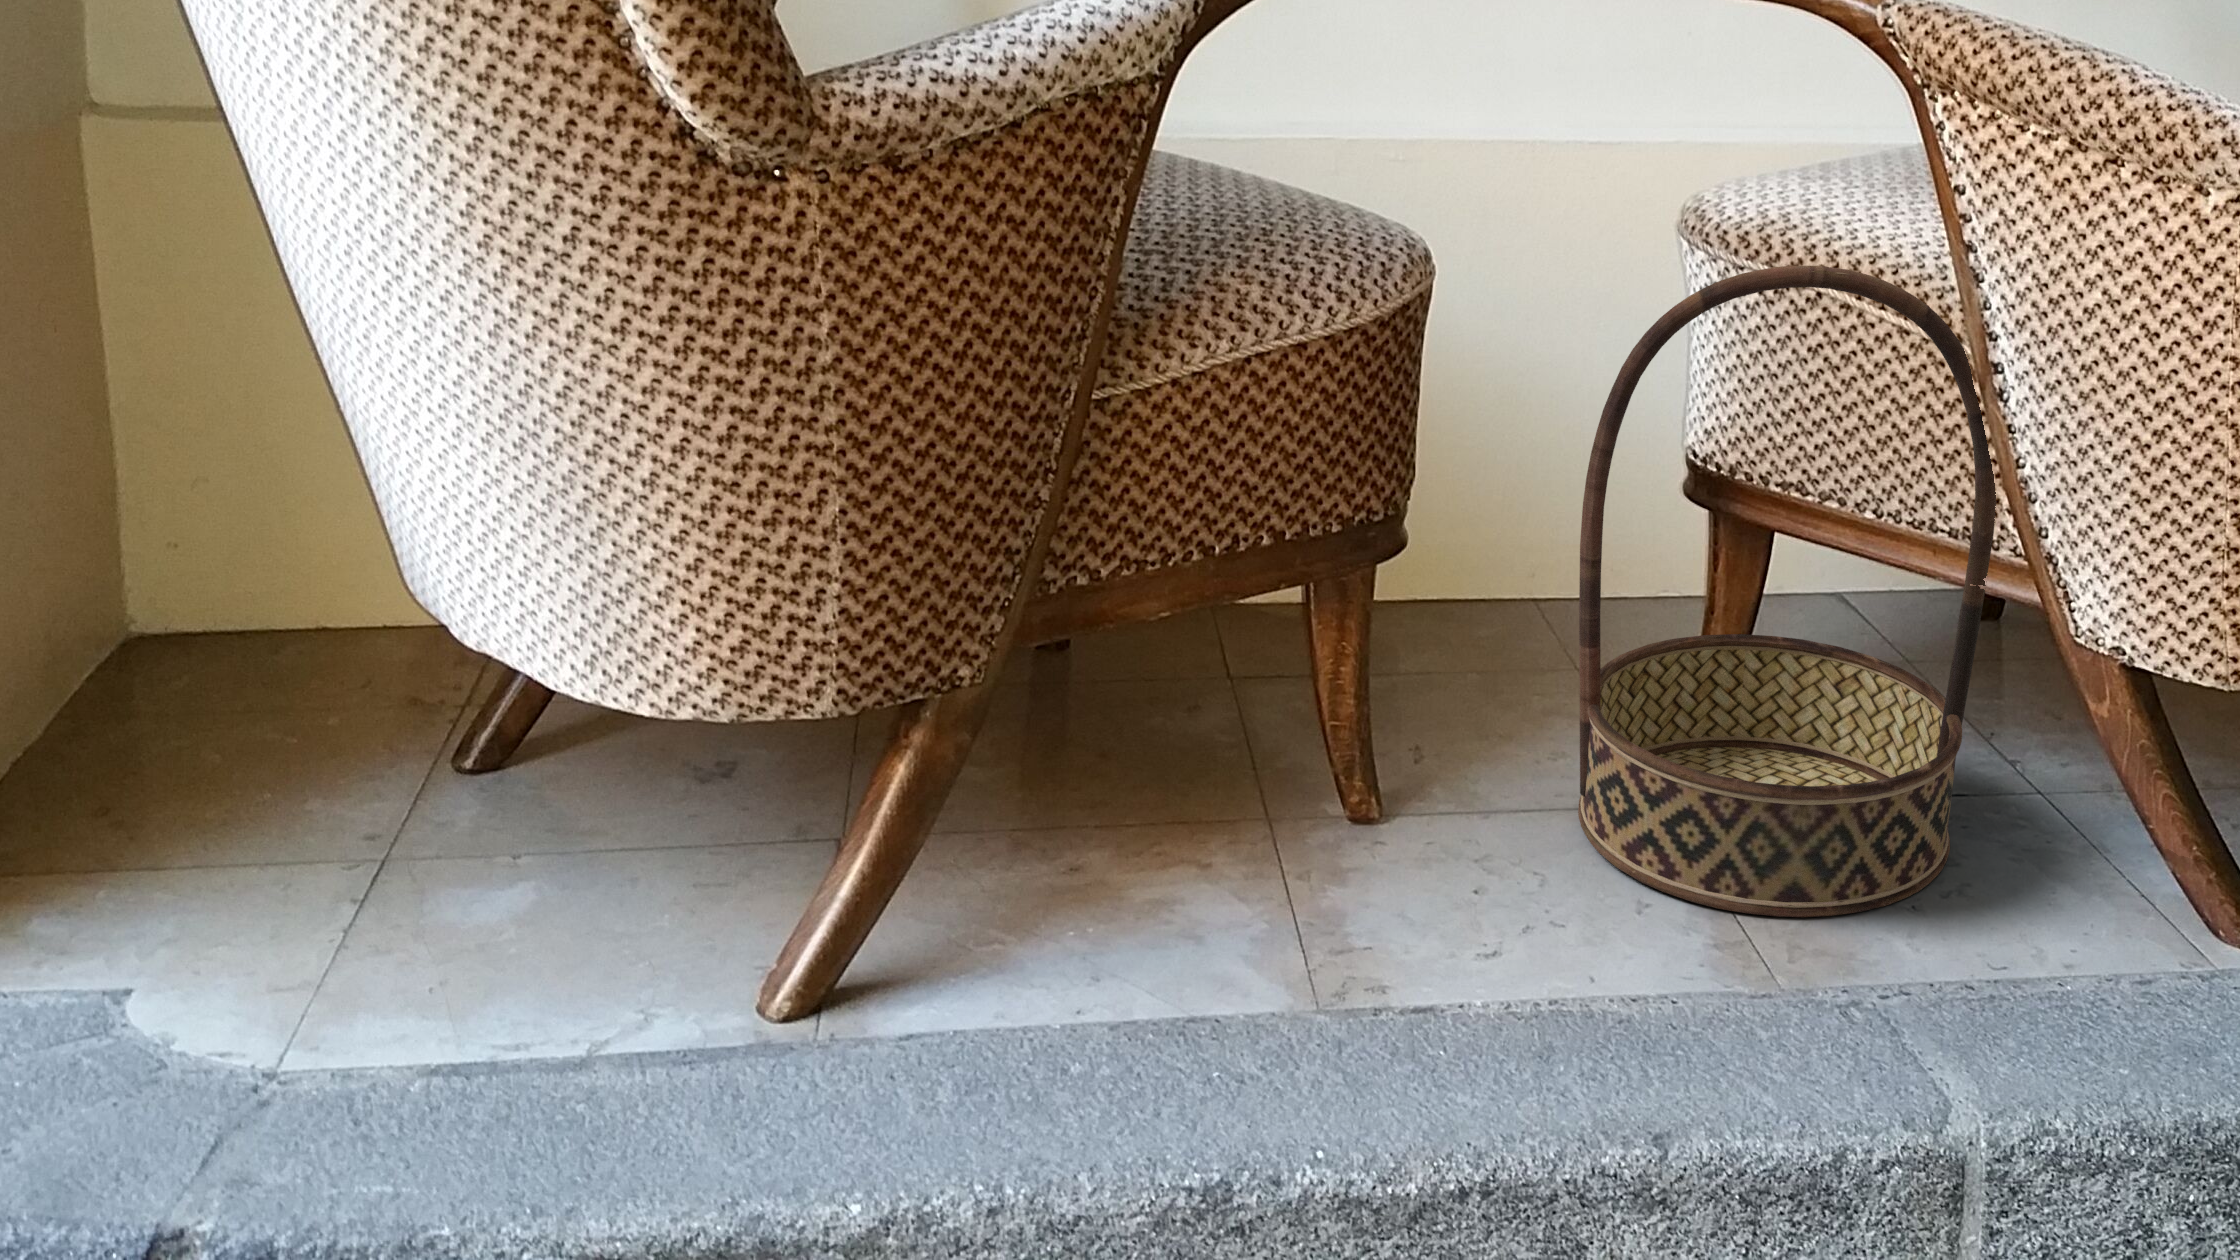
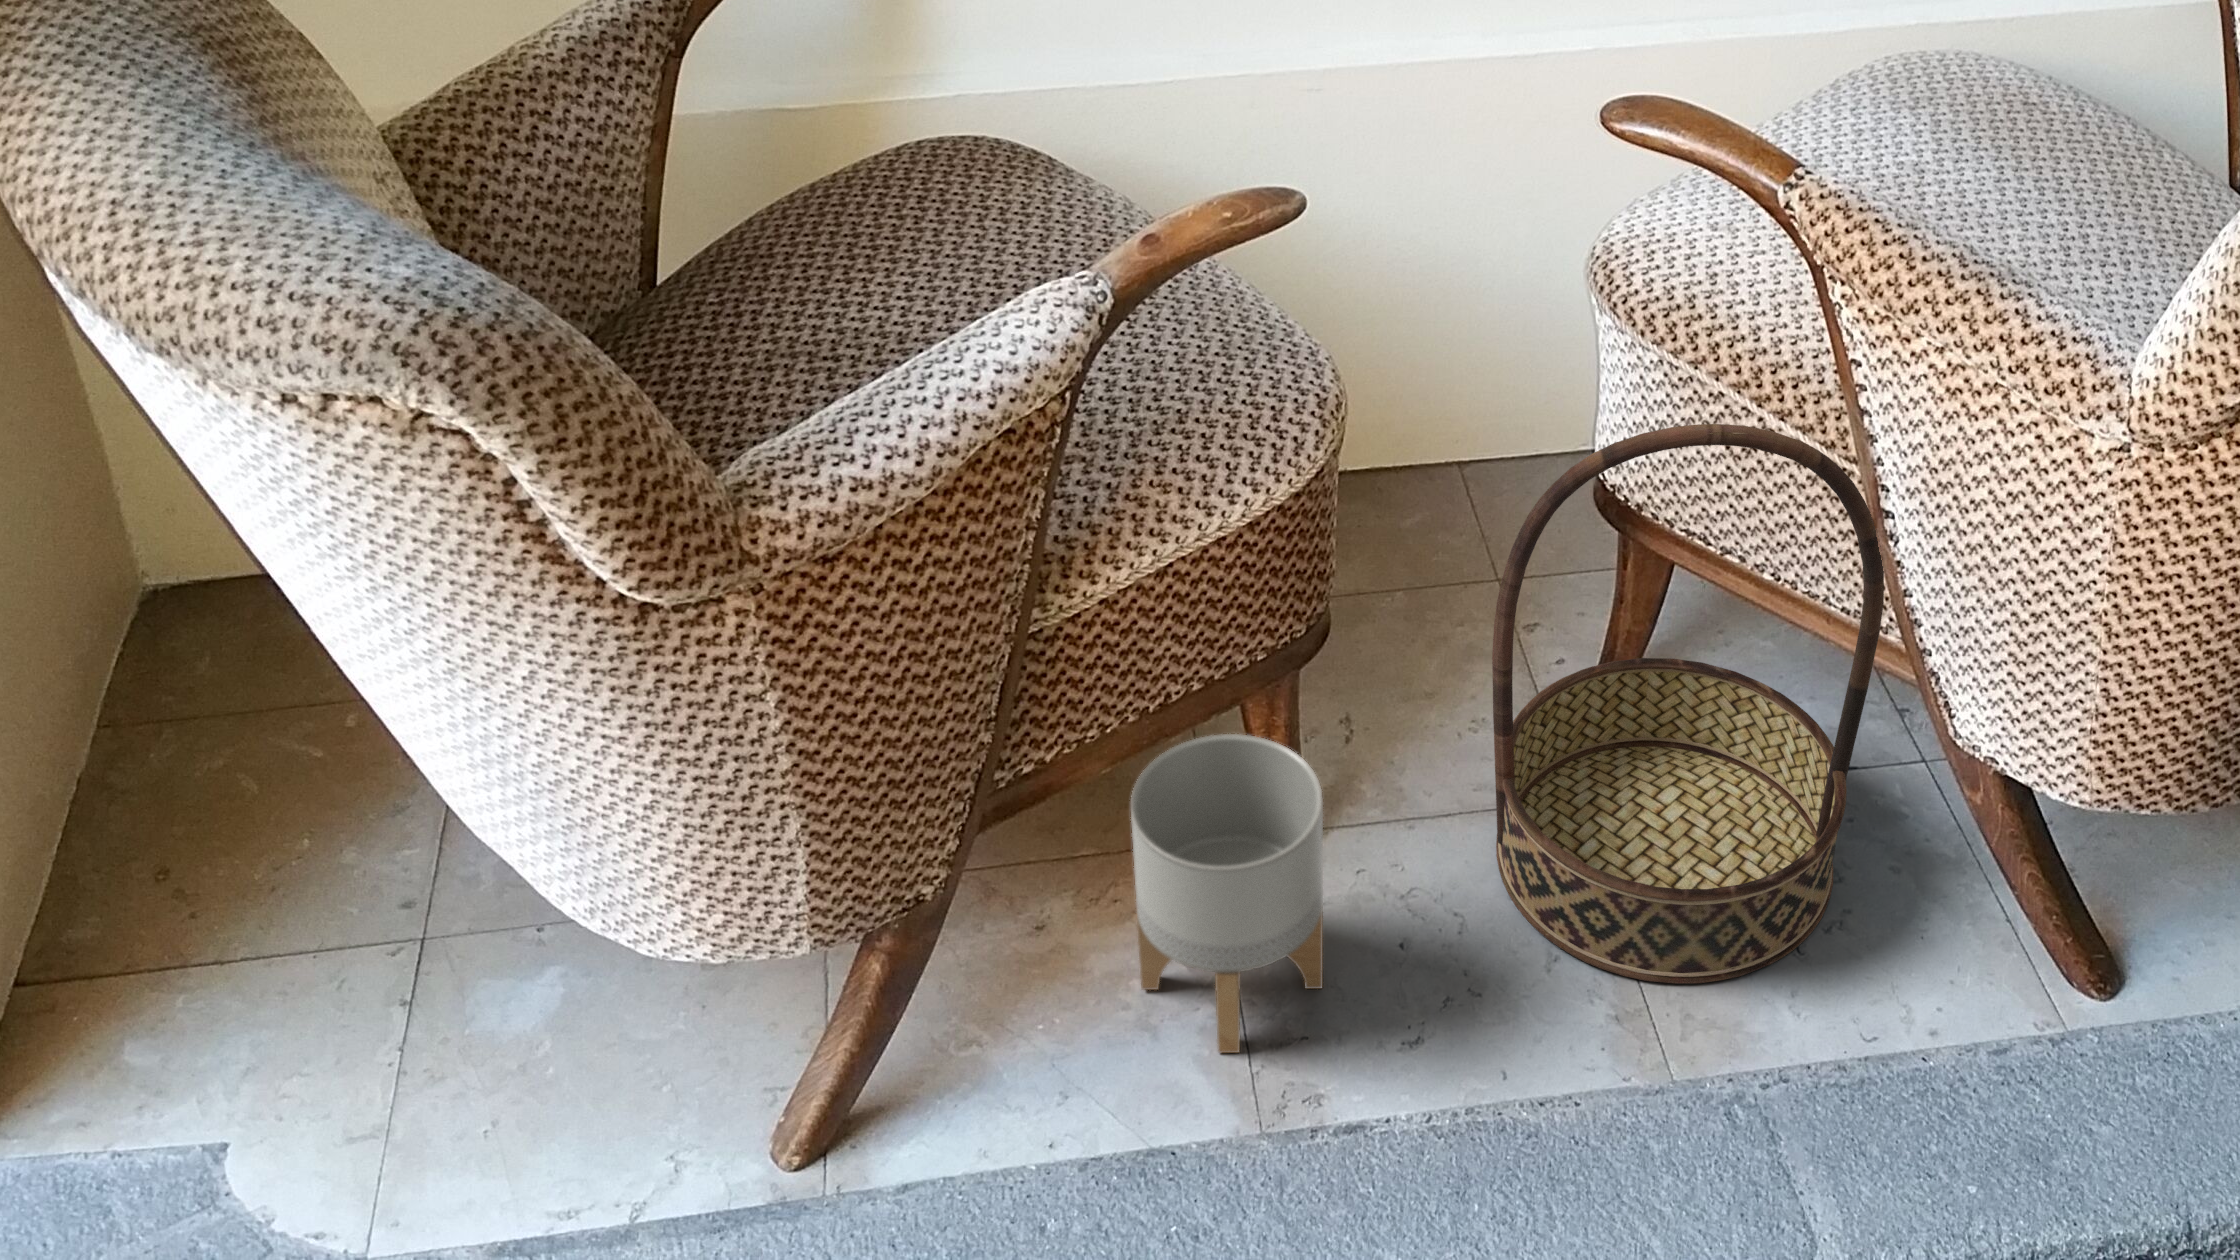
planter: none [1179,601,1394,949] -> present [1131,734,1323,1053]

